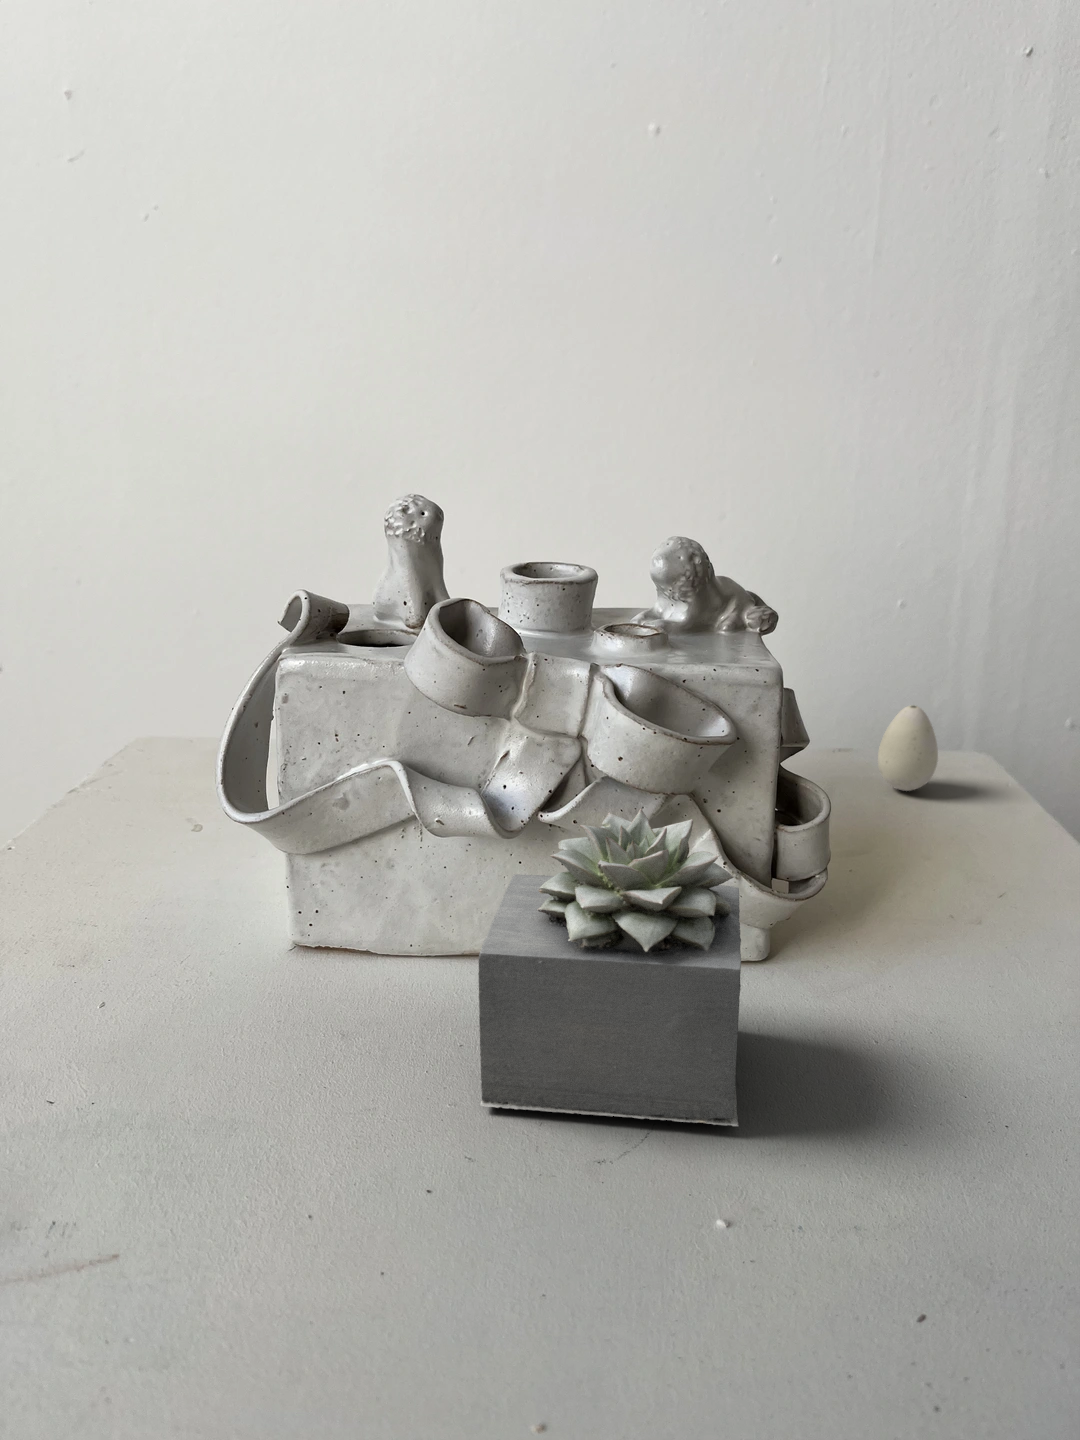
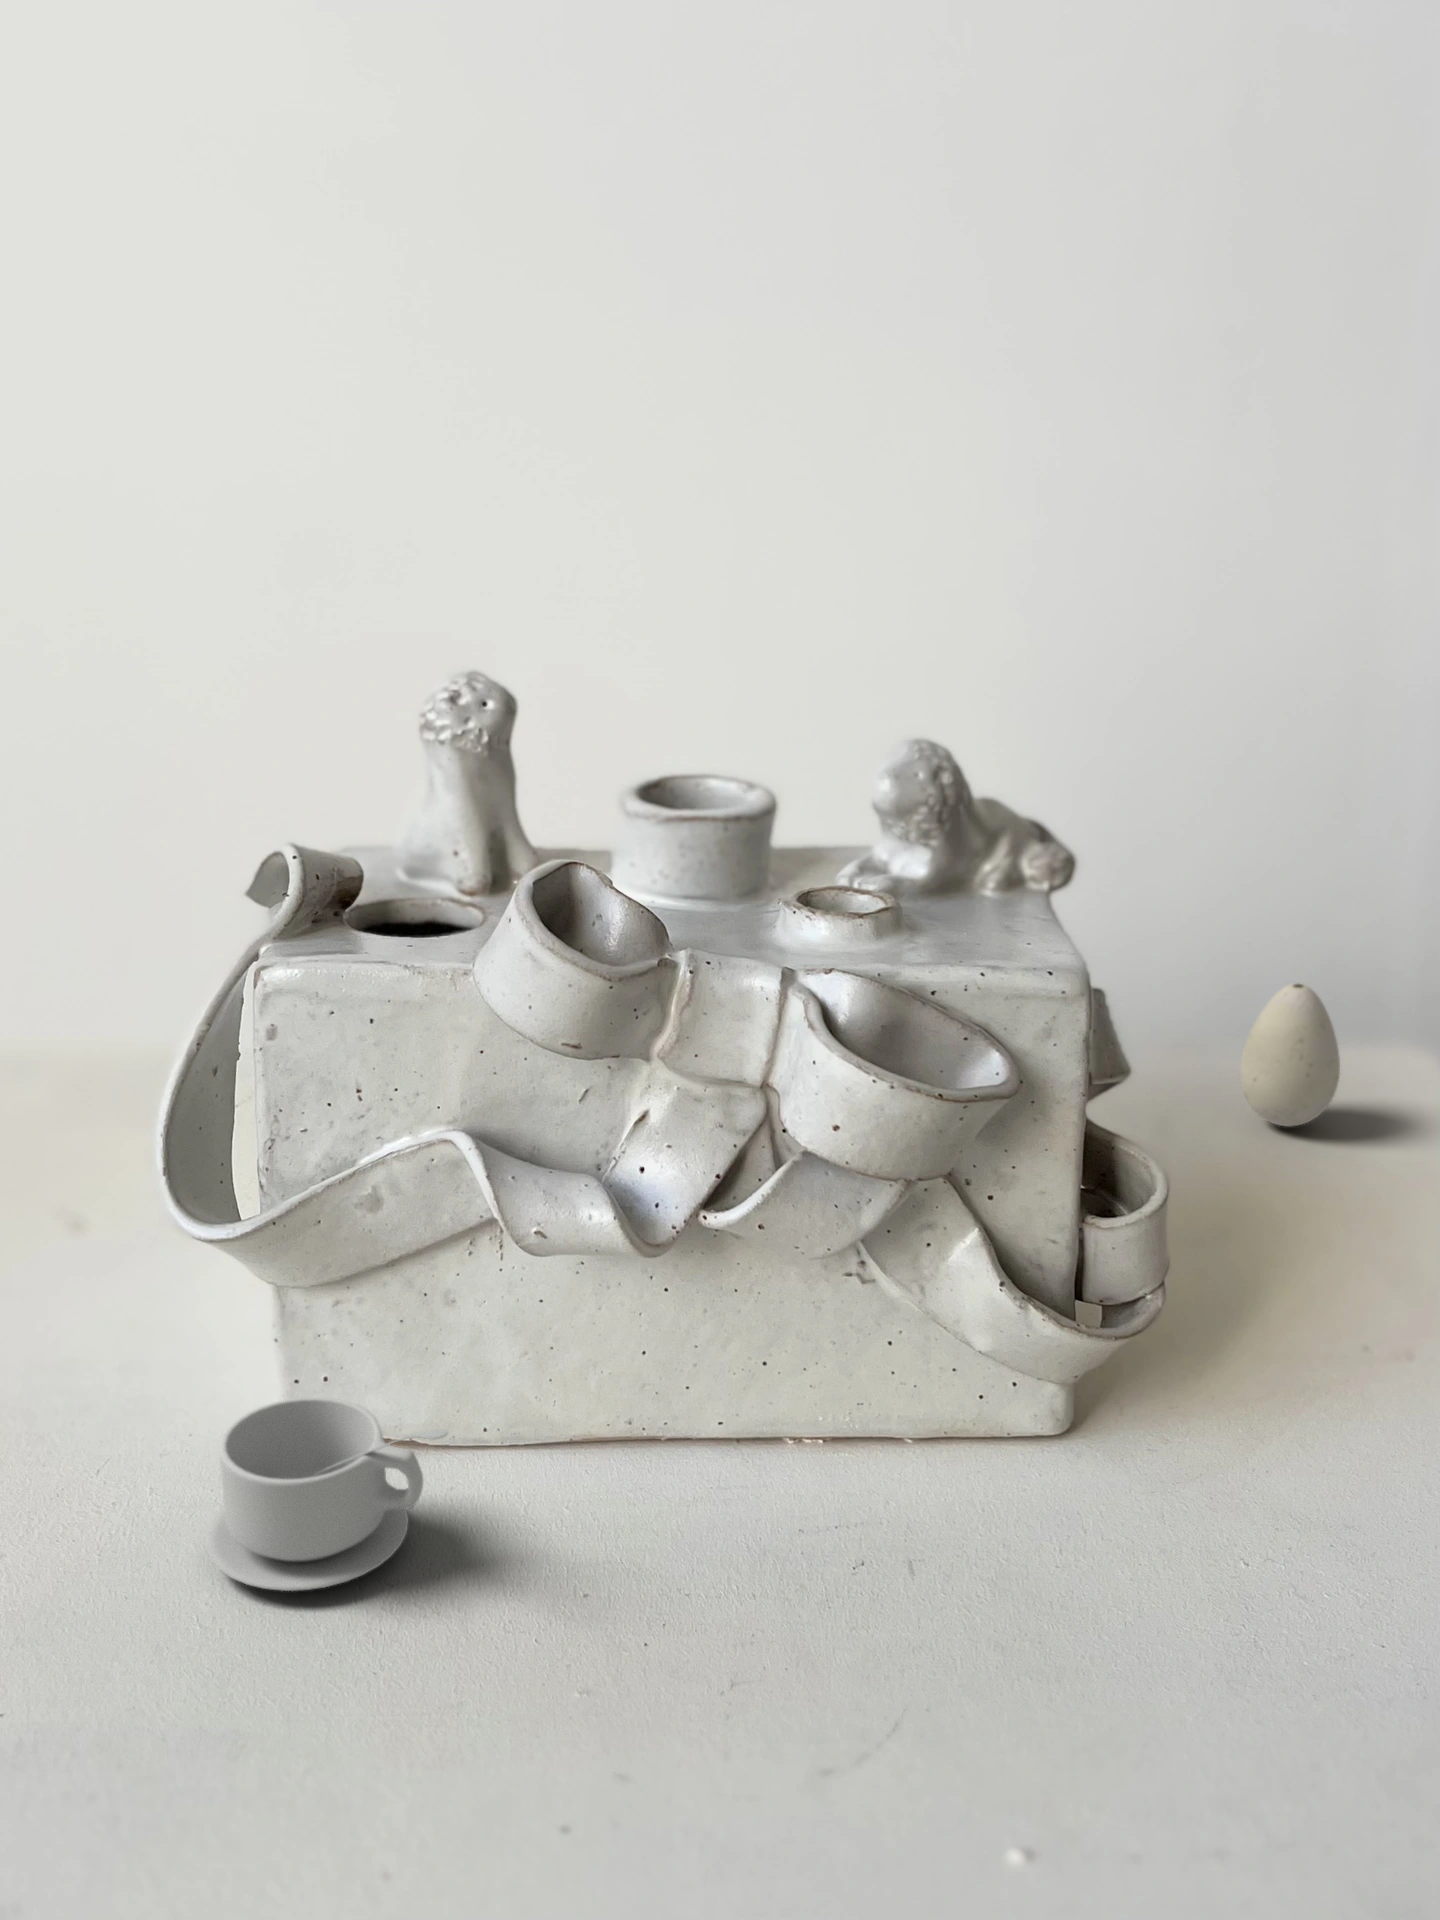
succulent plant: present [478,809,741,1126] -> none [627,1213,1041,1713]
teacup: none [234,920,377,1035] -> present [205,1397,448,1591]

